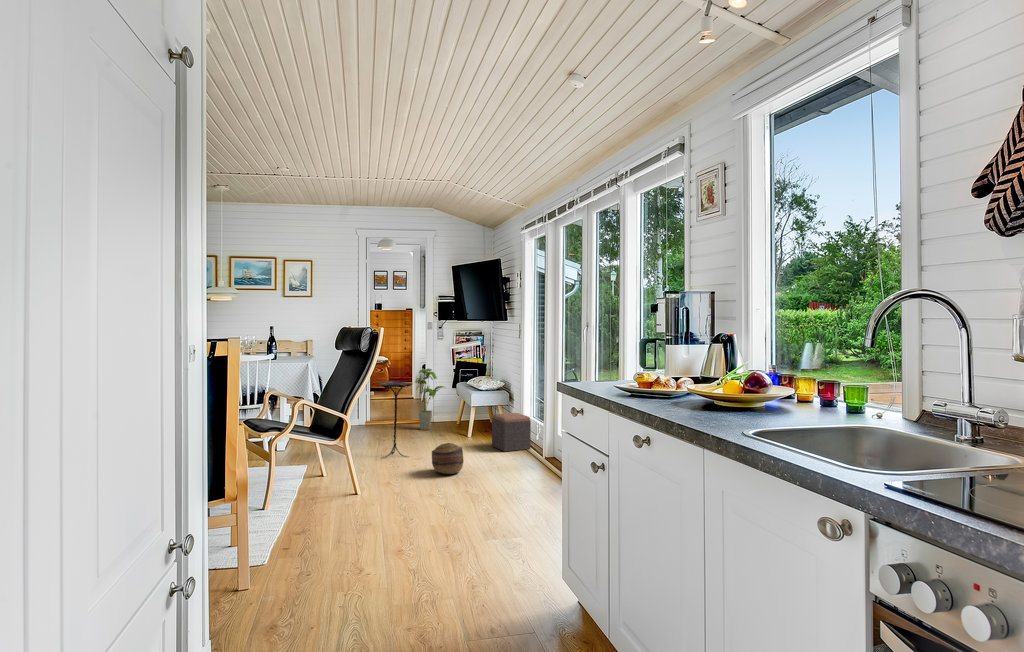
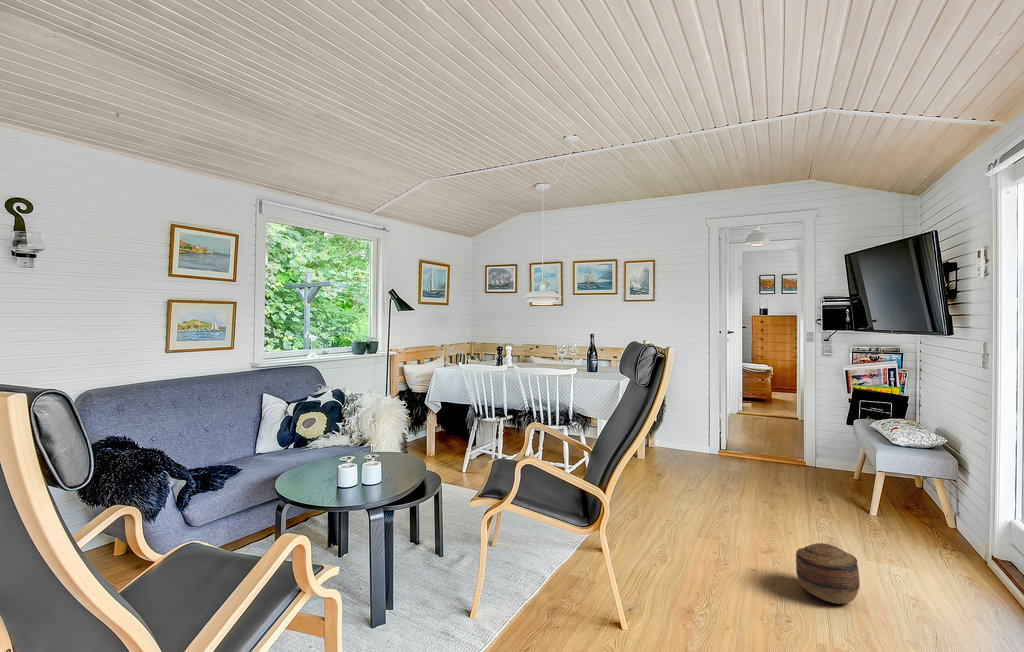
house plant: present [416,369,444,430] -> none [782,398,835,484]
side table: present [379,381,412,456] -> none [718,418,771,535]
footstool: present [492,413,531,452] -> none [920,494,1015,576]

